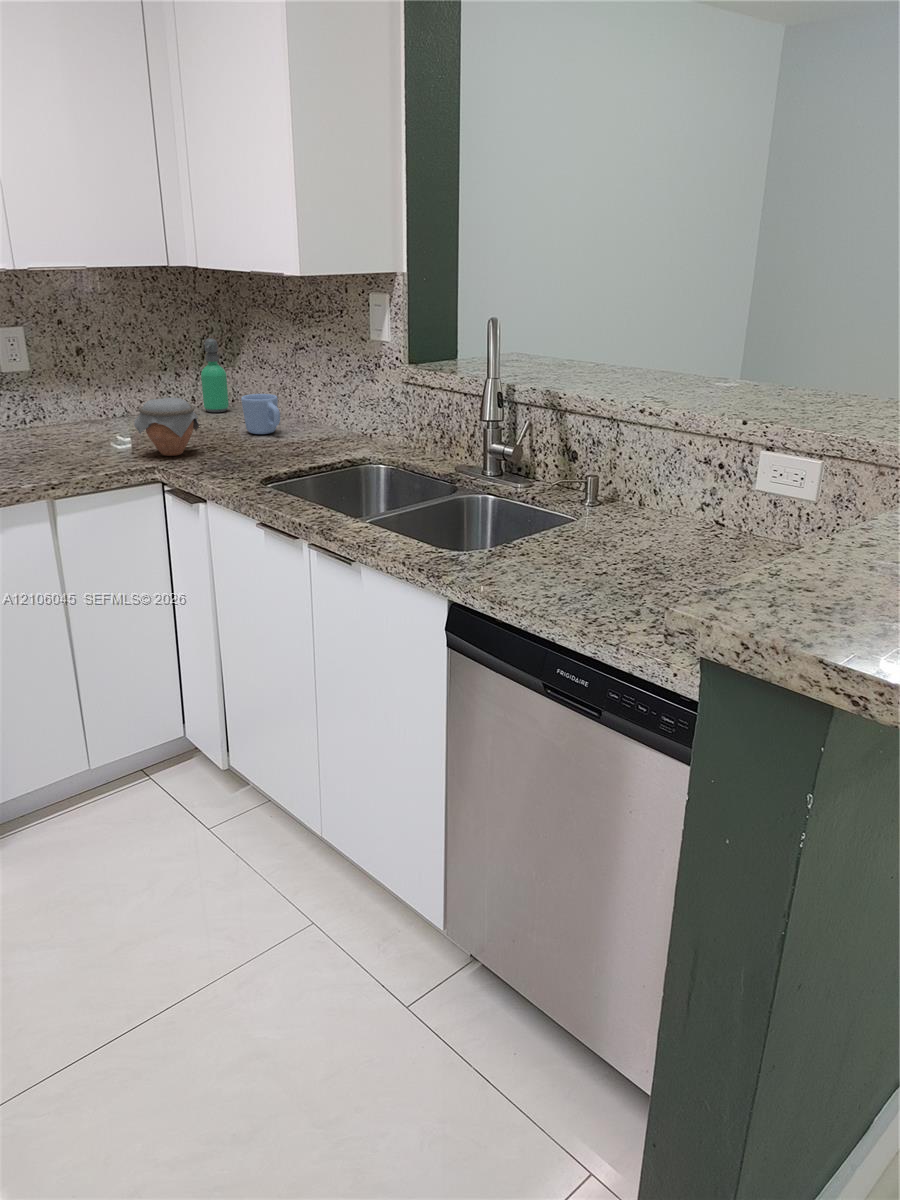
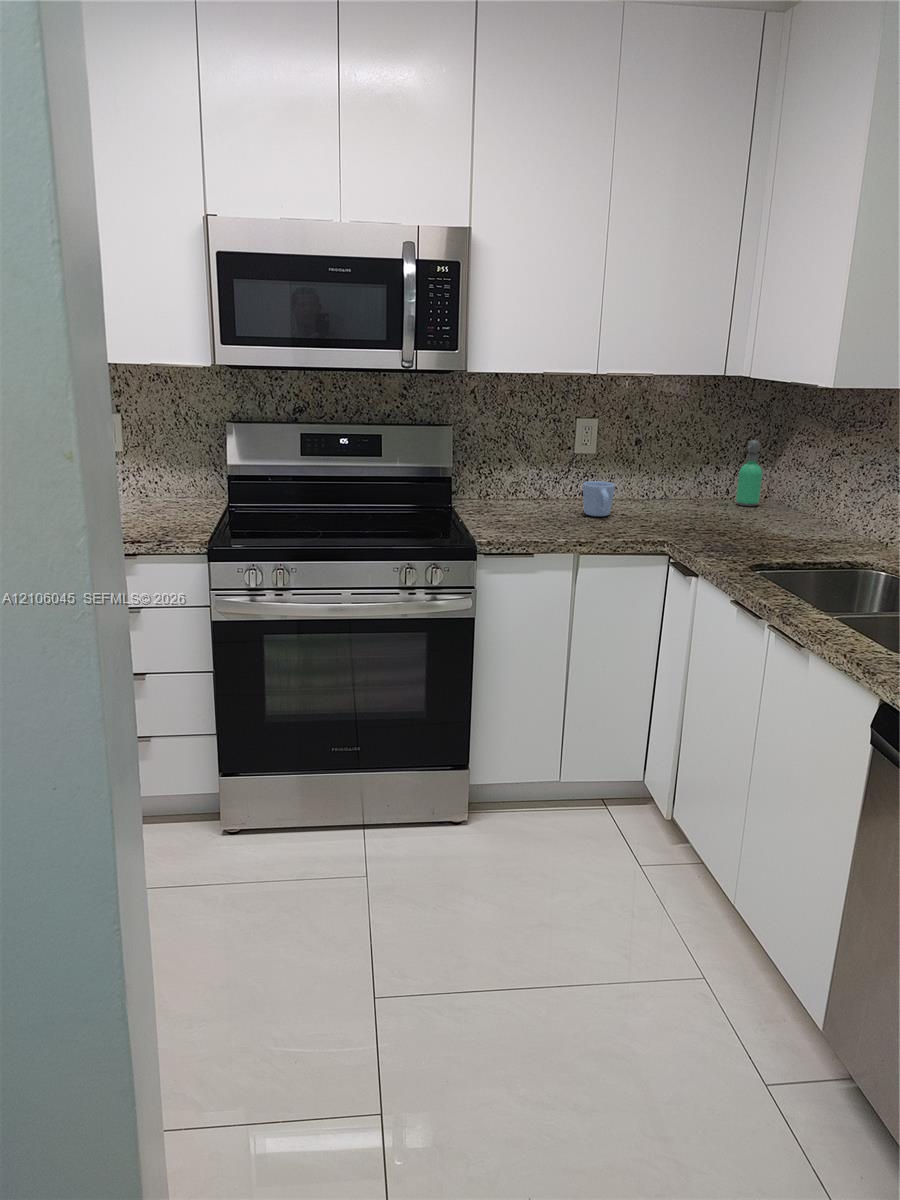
mug: present [241,394,280,434] -> present [583,481,615,517]
jar: present [134,397,199,456] -> none [659,485,715,535]

